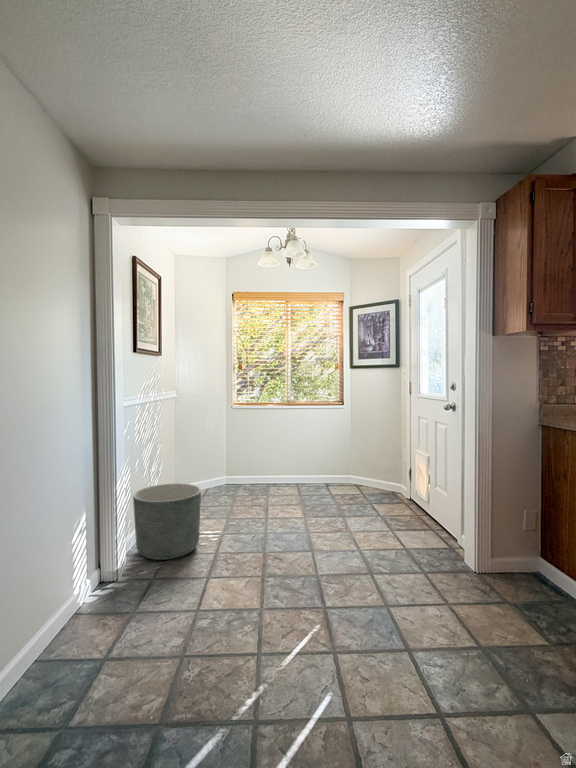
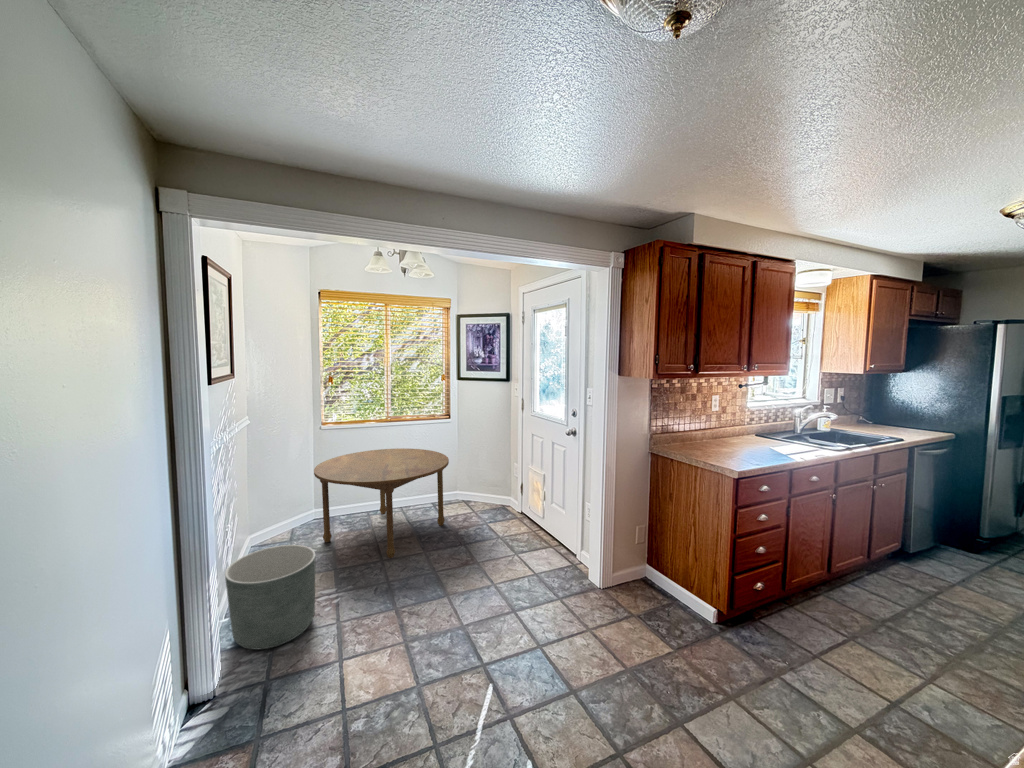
dining table: none [219,428,335,518] -> present [314,448,449,558]

